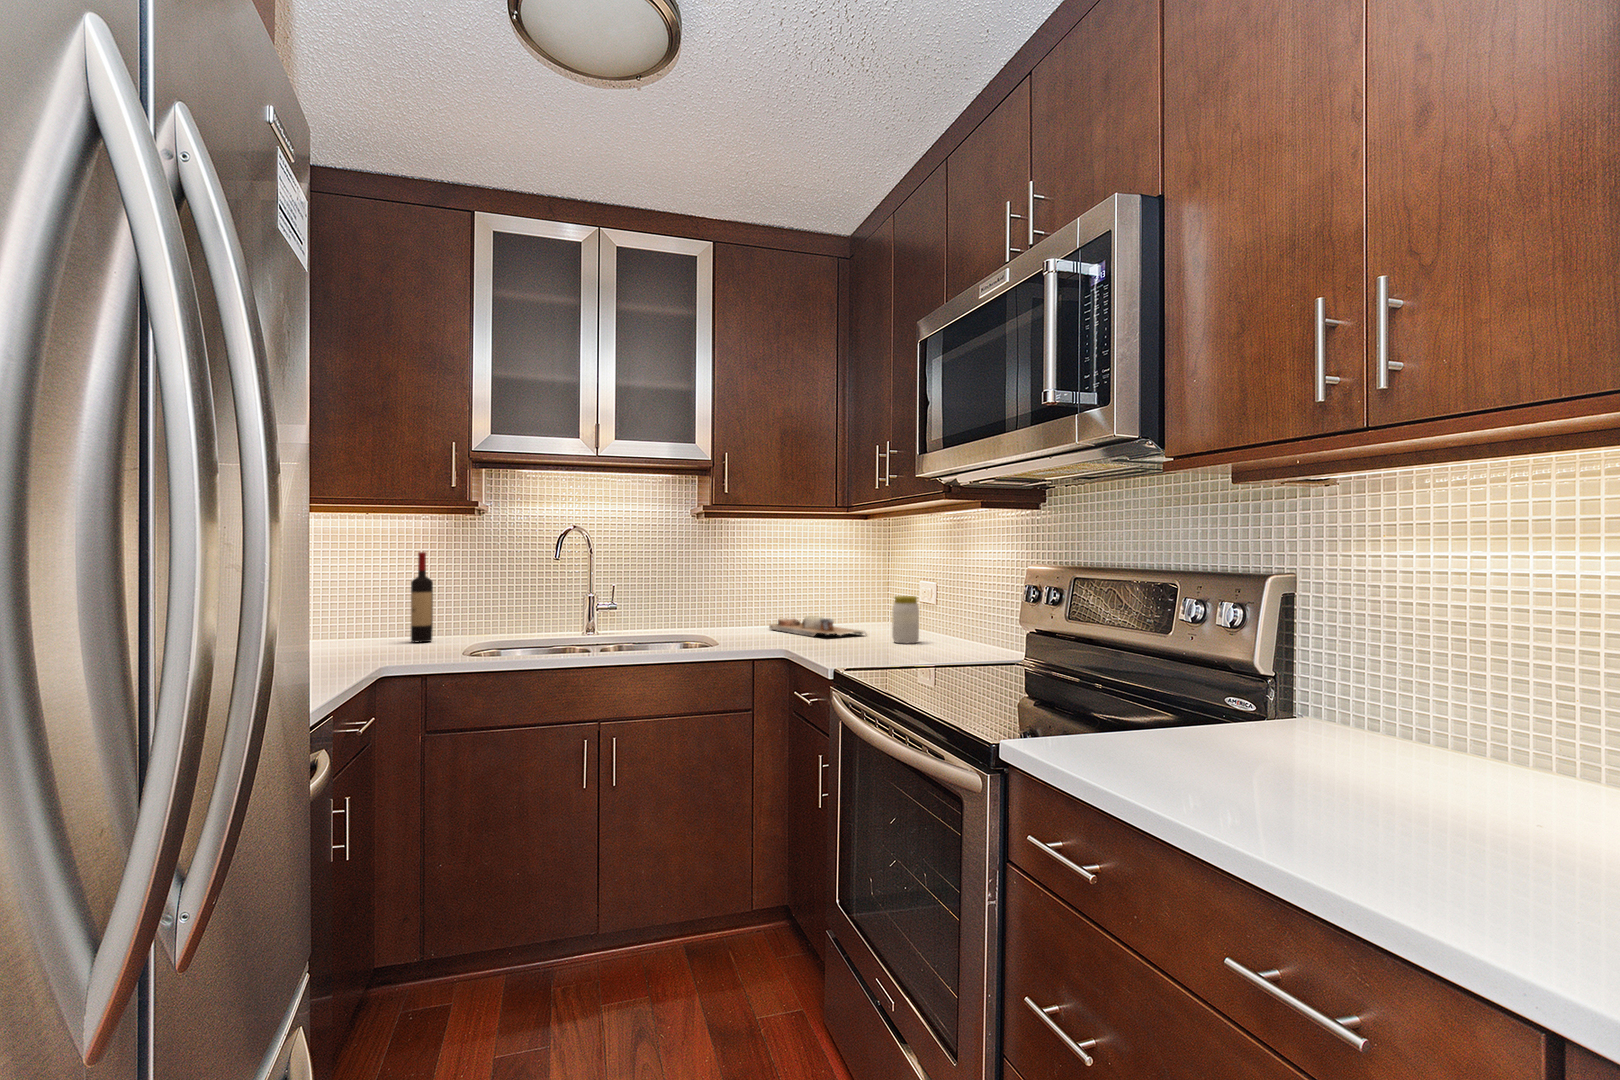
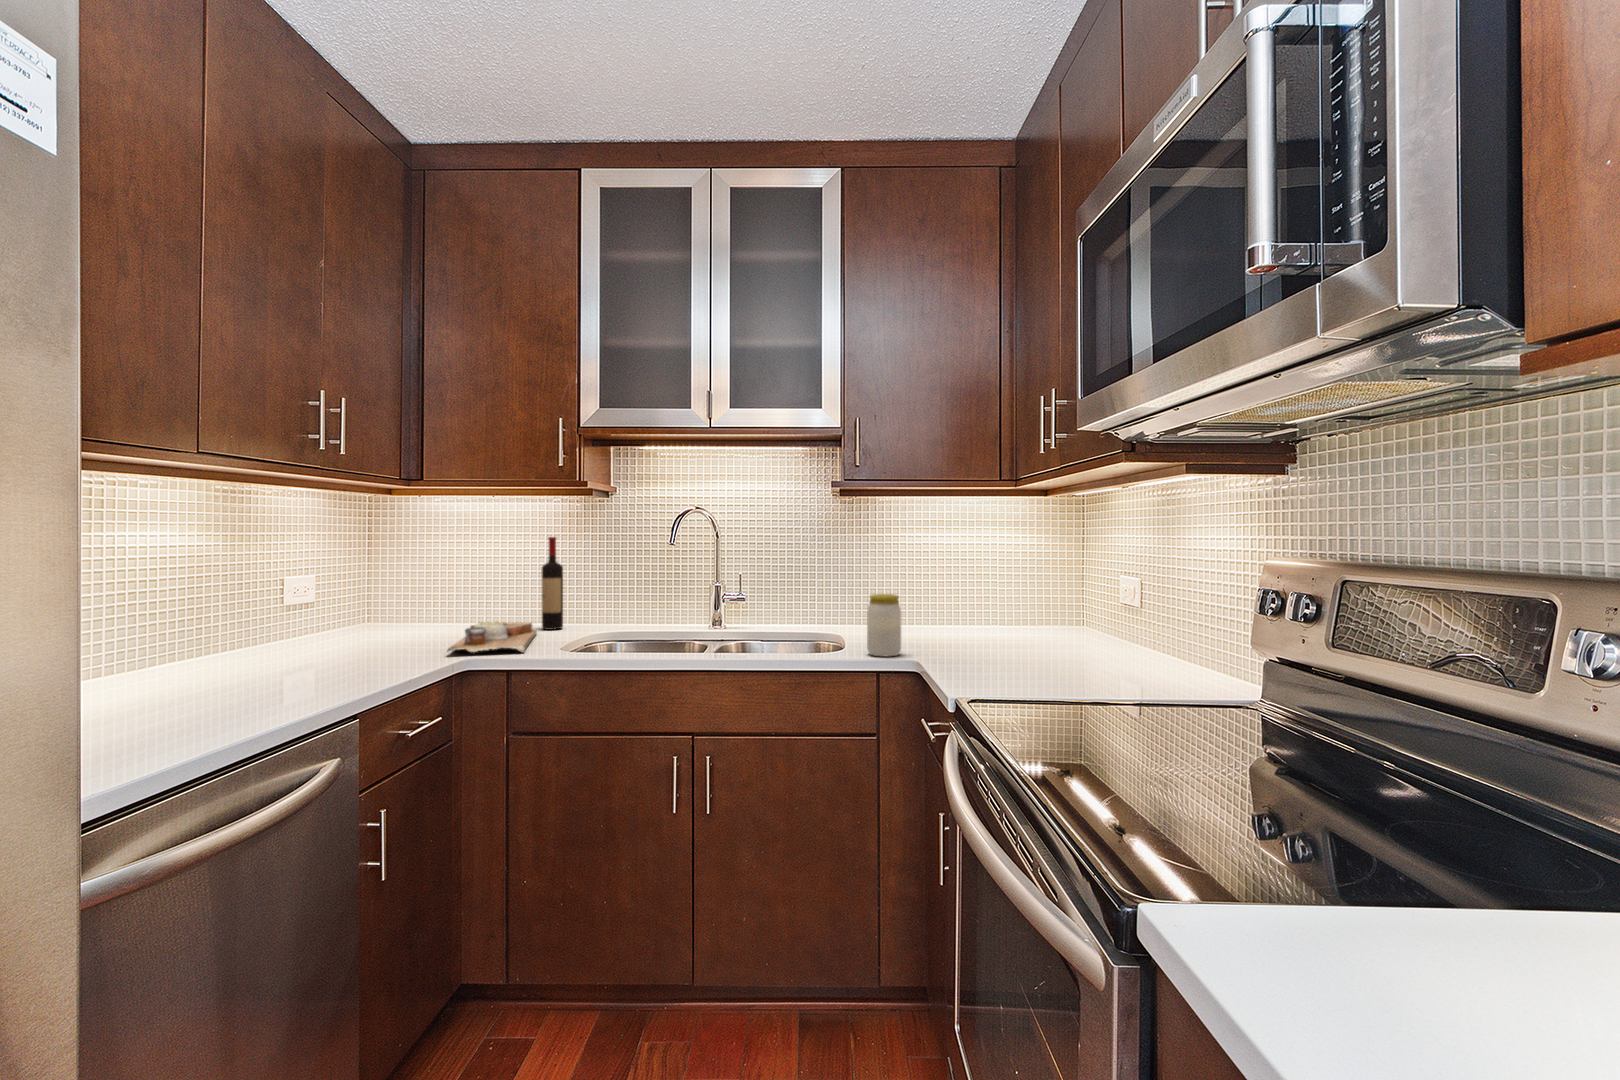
jar: present [892,596,919,644] -> present [867,594,901,656]
cutting board: present [769,616,866,637] -> present [448,621,537,653]

